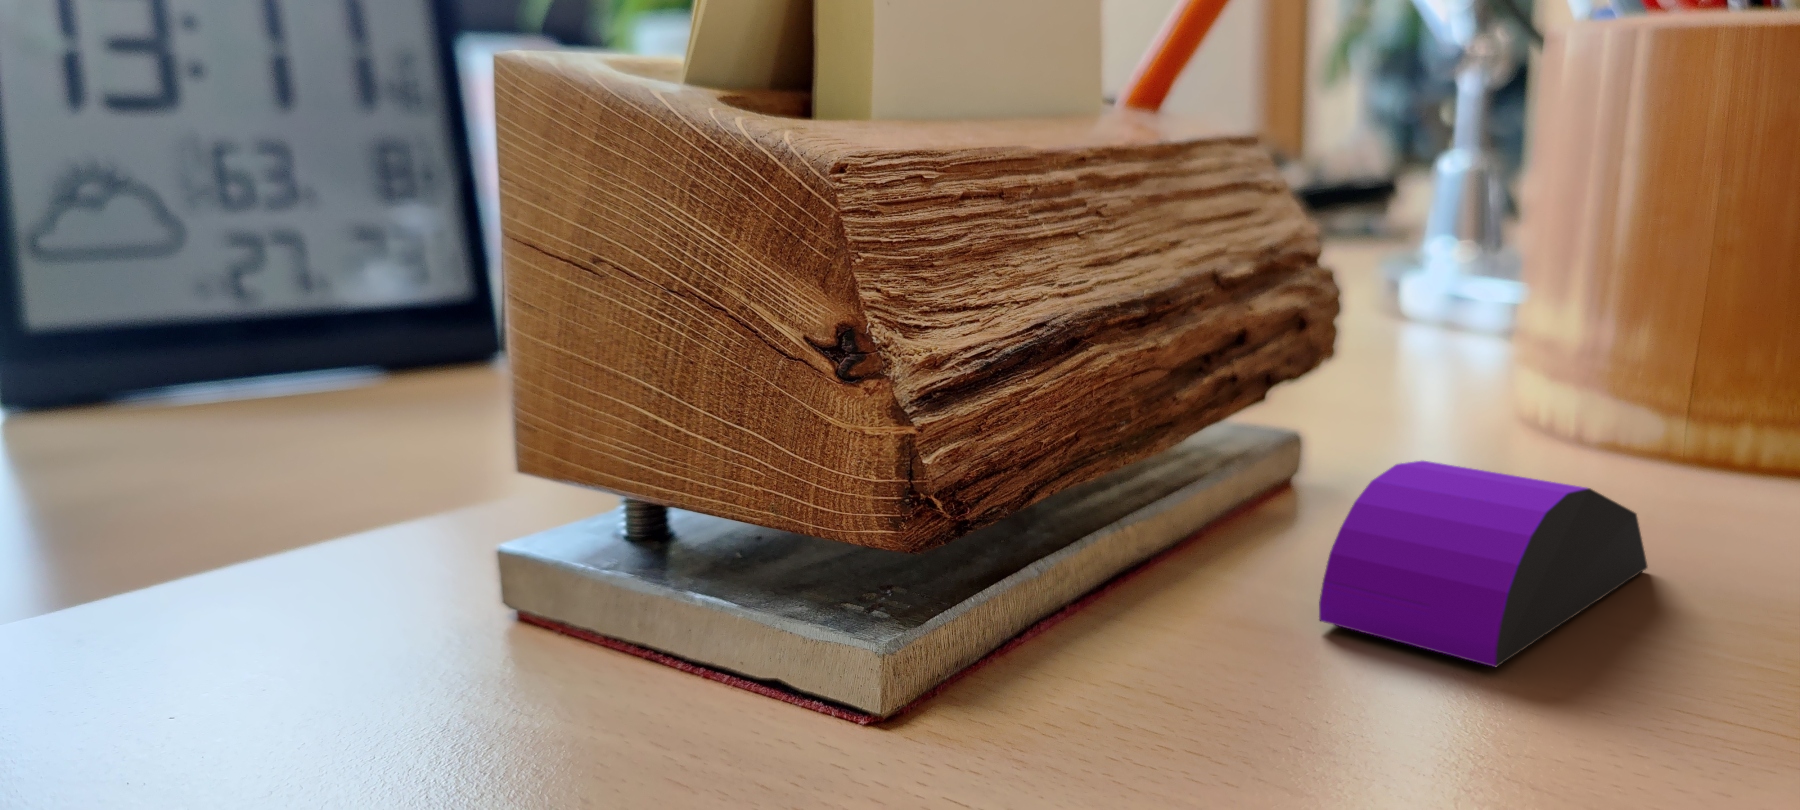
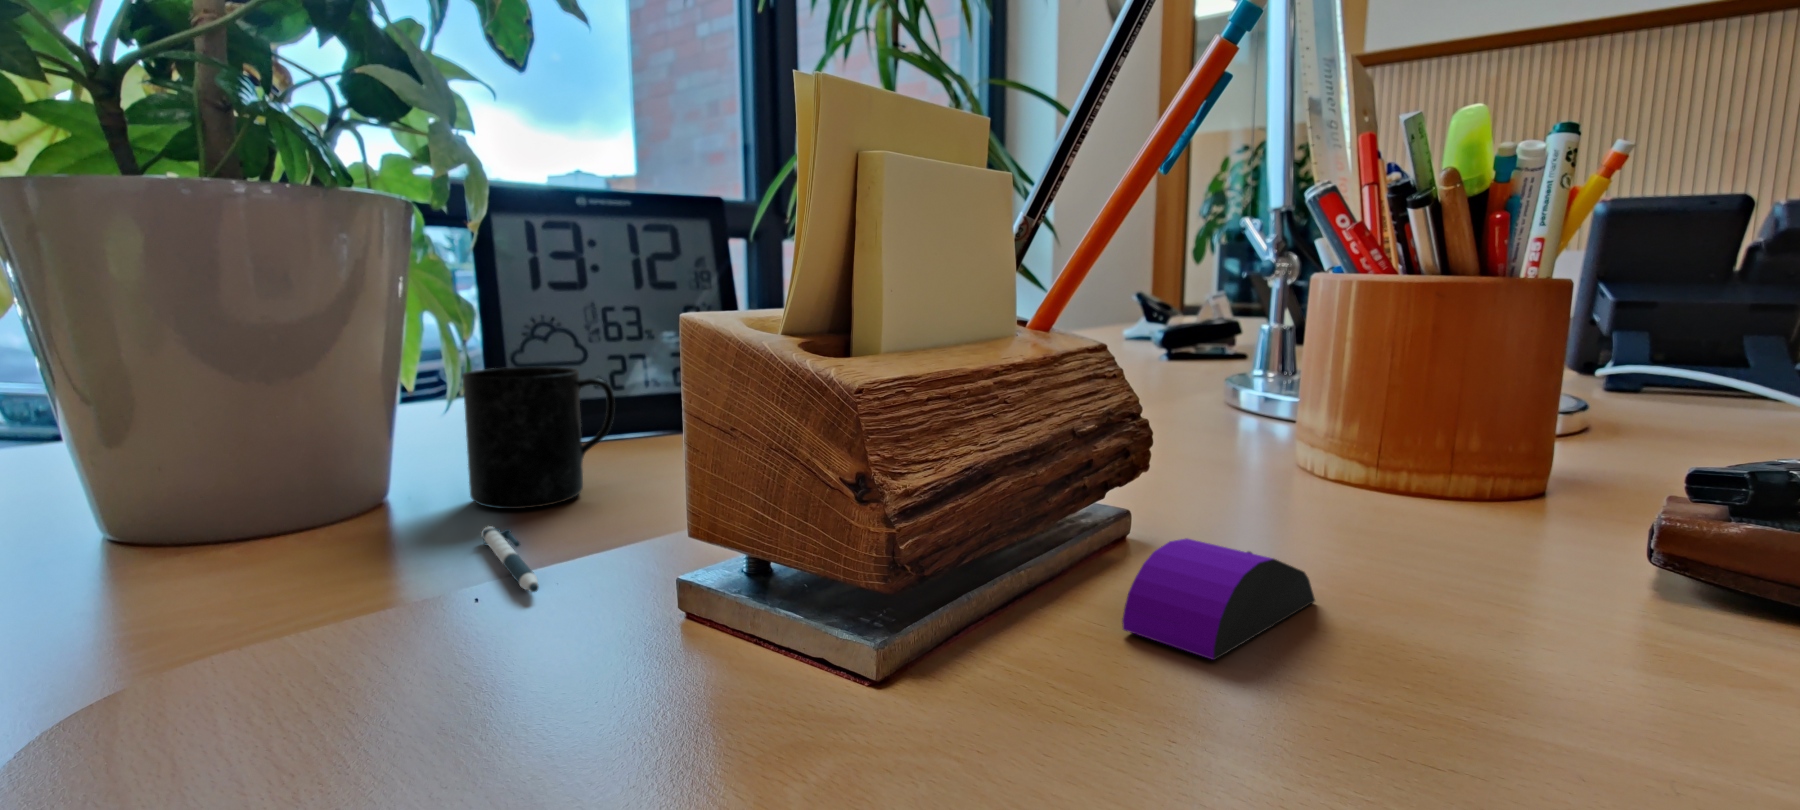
mug: none [102,205,383,452] -> present [463,367,615,509]
pen: none [144,477,244,583] -> present [481,526,539,592]

